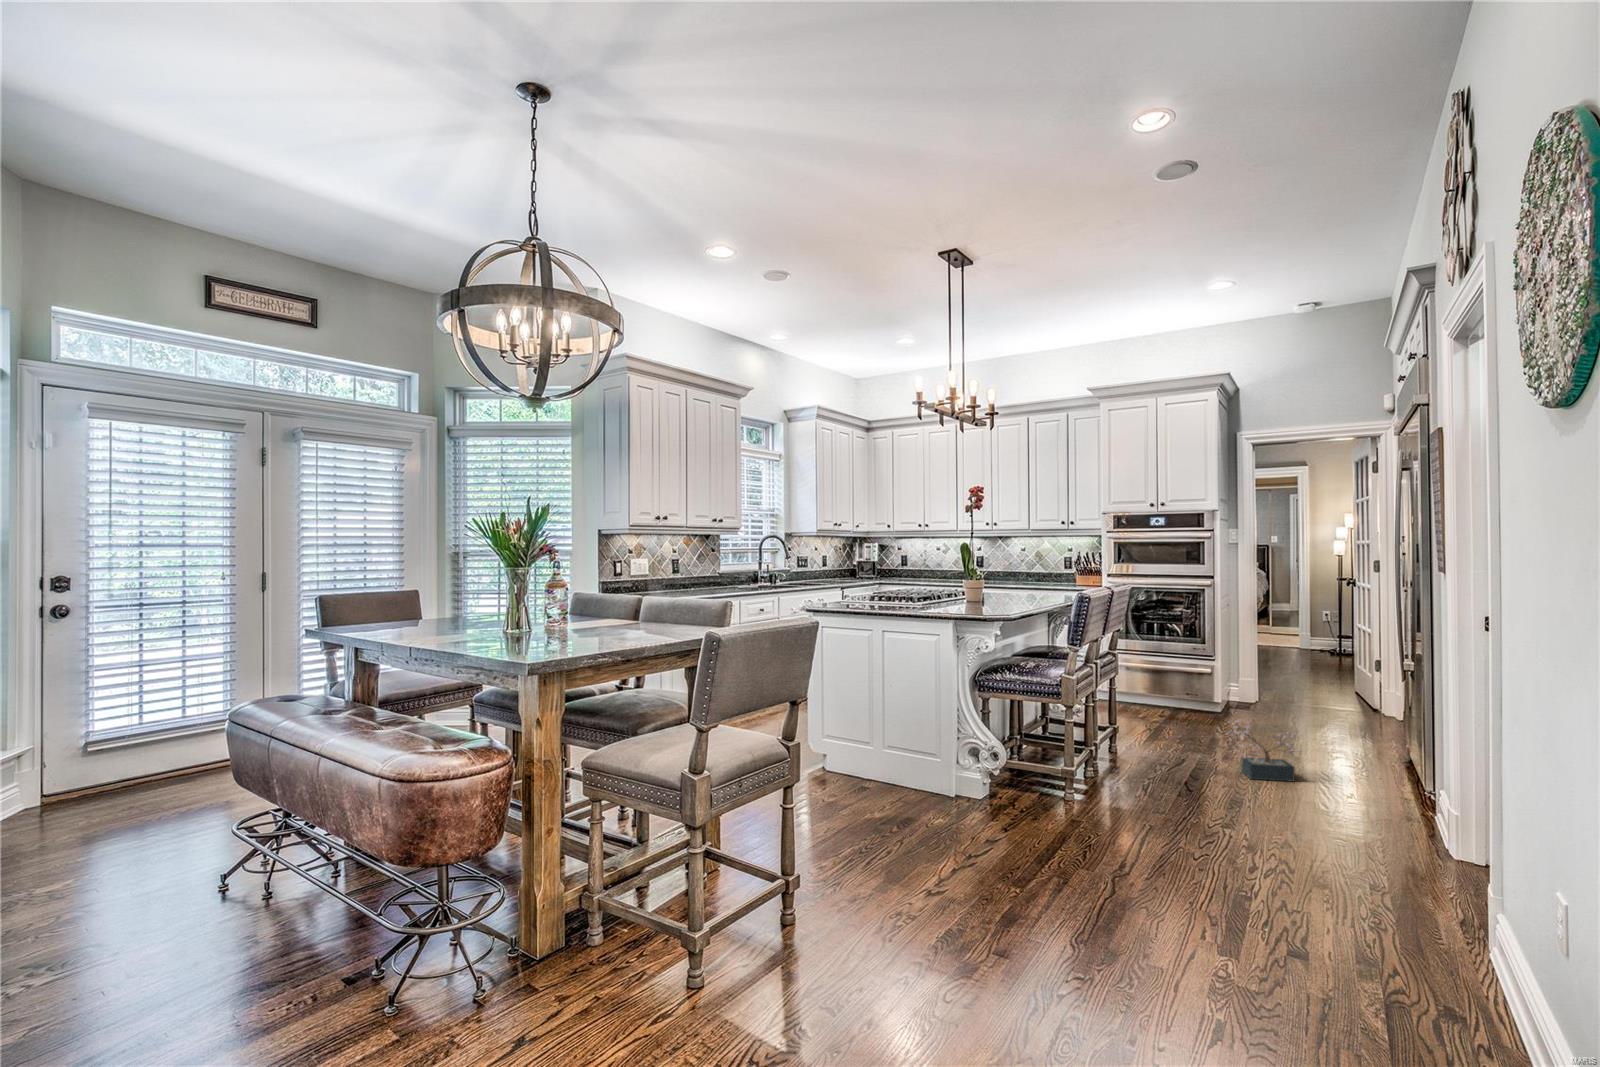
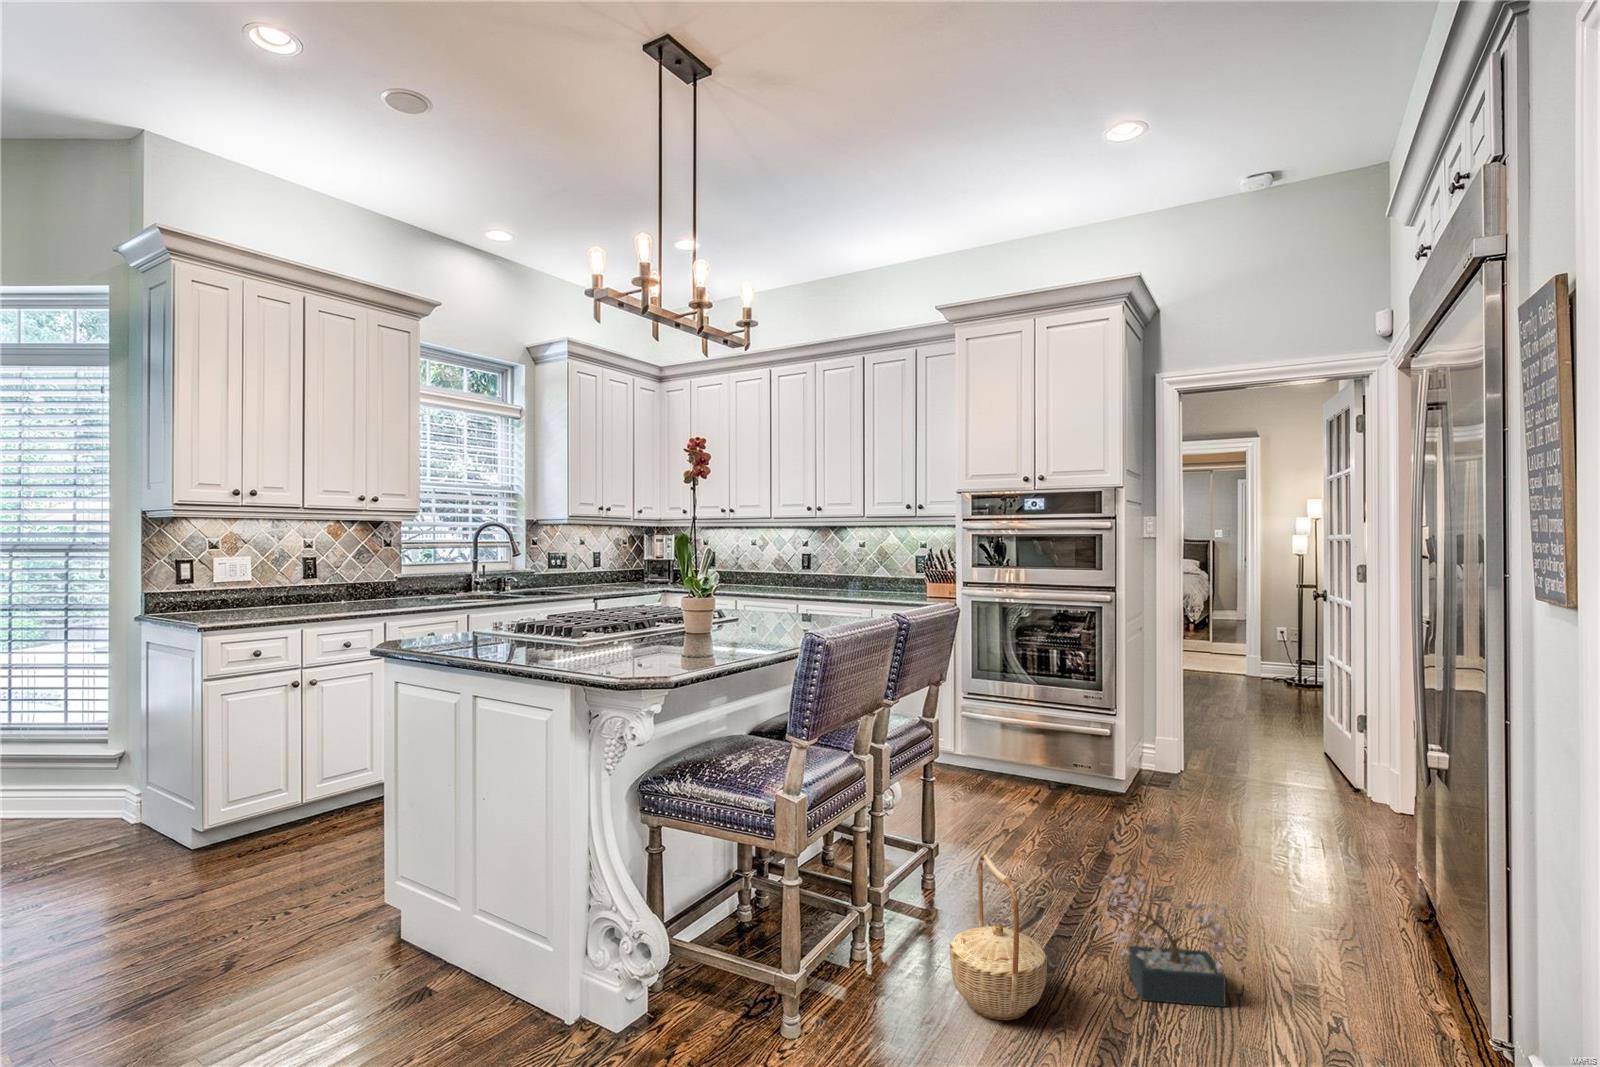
basket: none [1150,708,1202,783] -> present [950,854,1047,1020]

